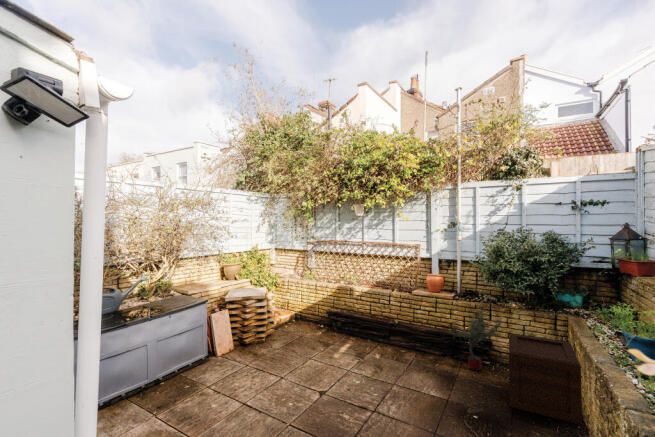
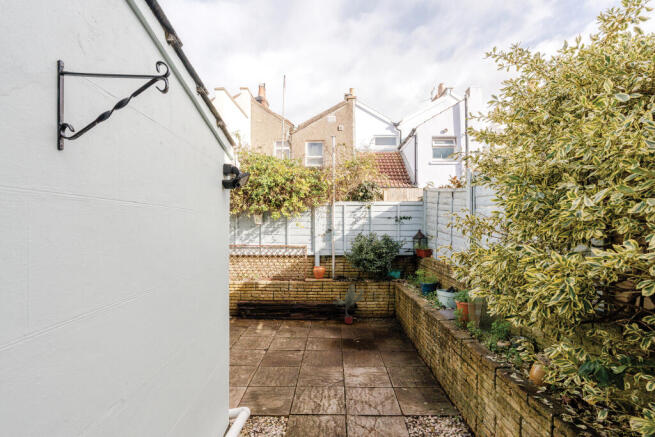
wooden crate: present [509,334,582,425] -> none [369,296,406,337]

